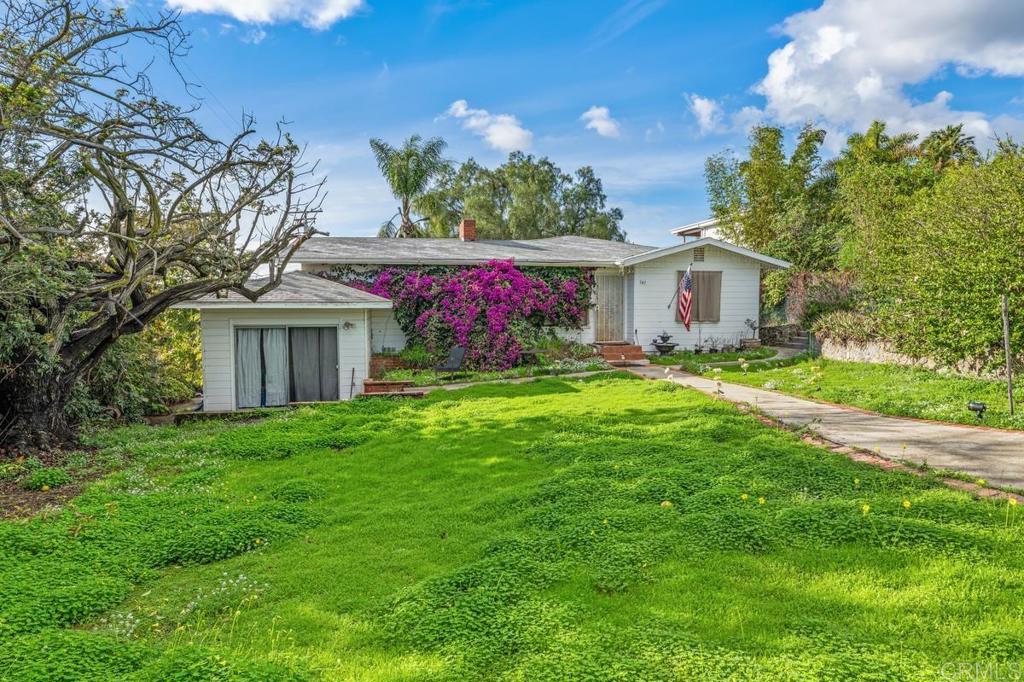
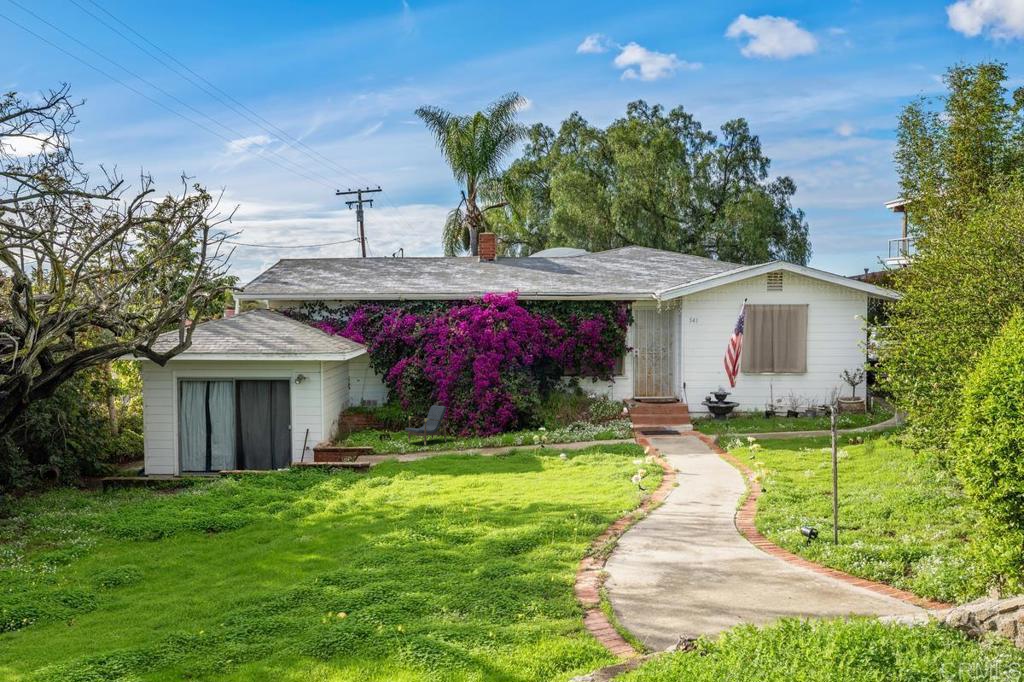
round table: present [518,350,549,374] -> none [509,409,550,441]

